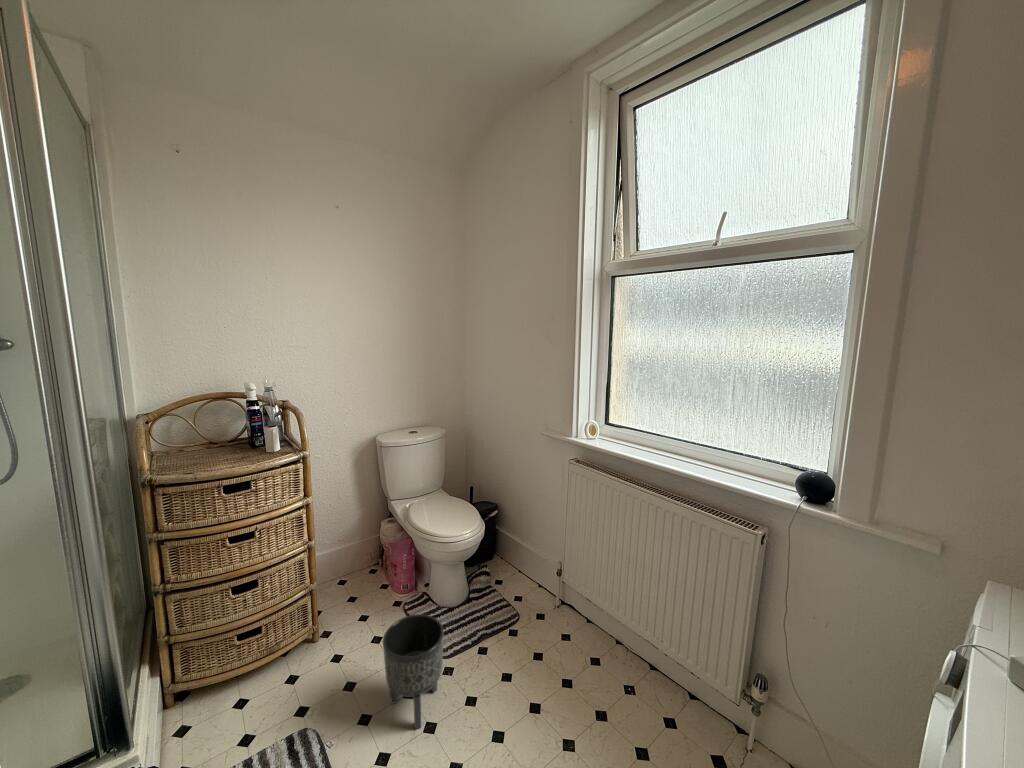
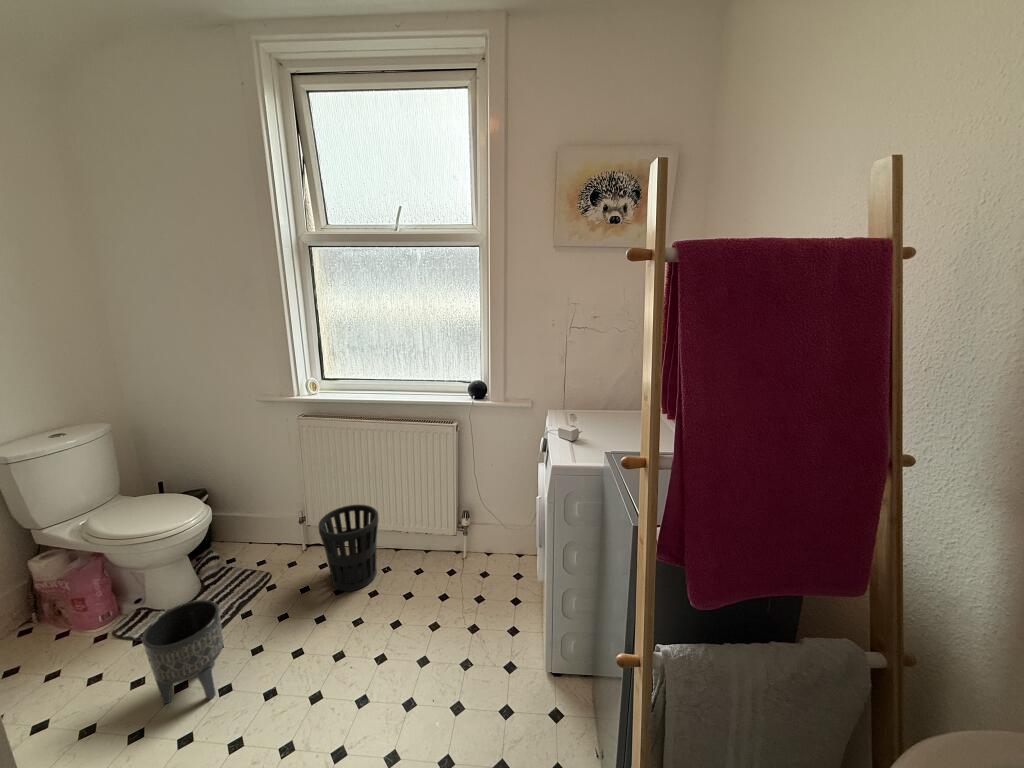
wastebasket: none [560,580,630,697] -> present [318,505,378,591]

